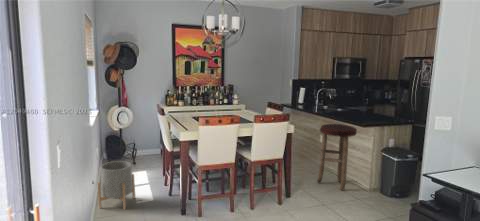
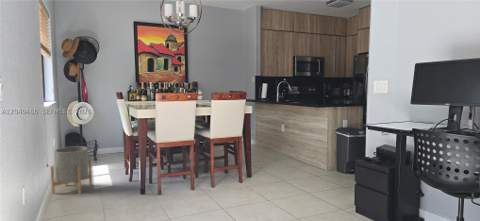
stool: present [317,124,357,190] -> none [279,108,313,171]

